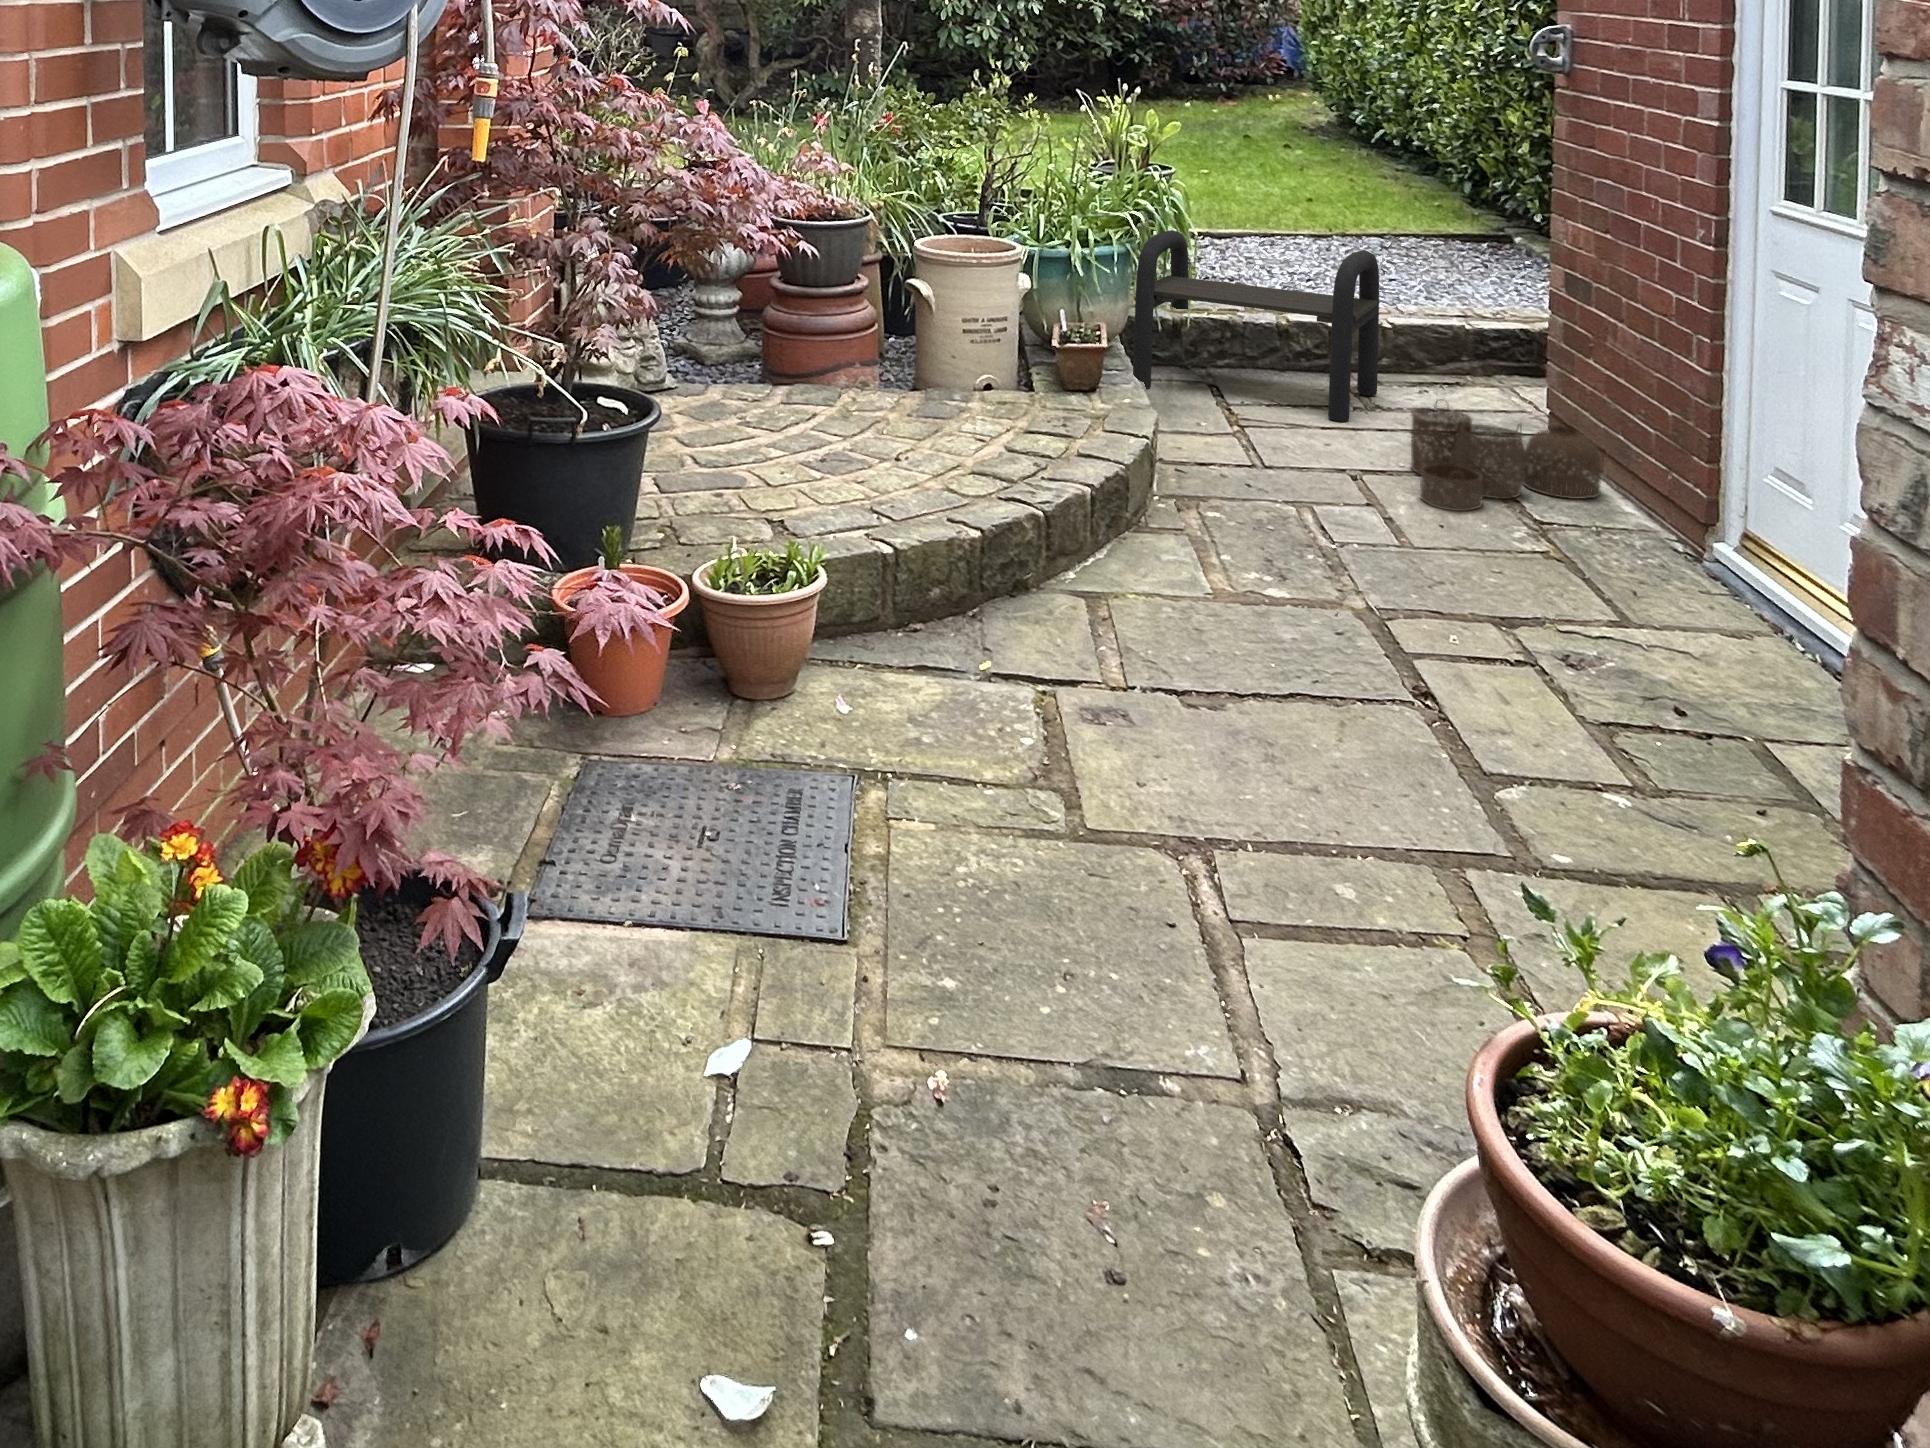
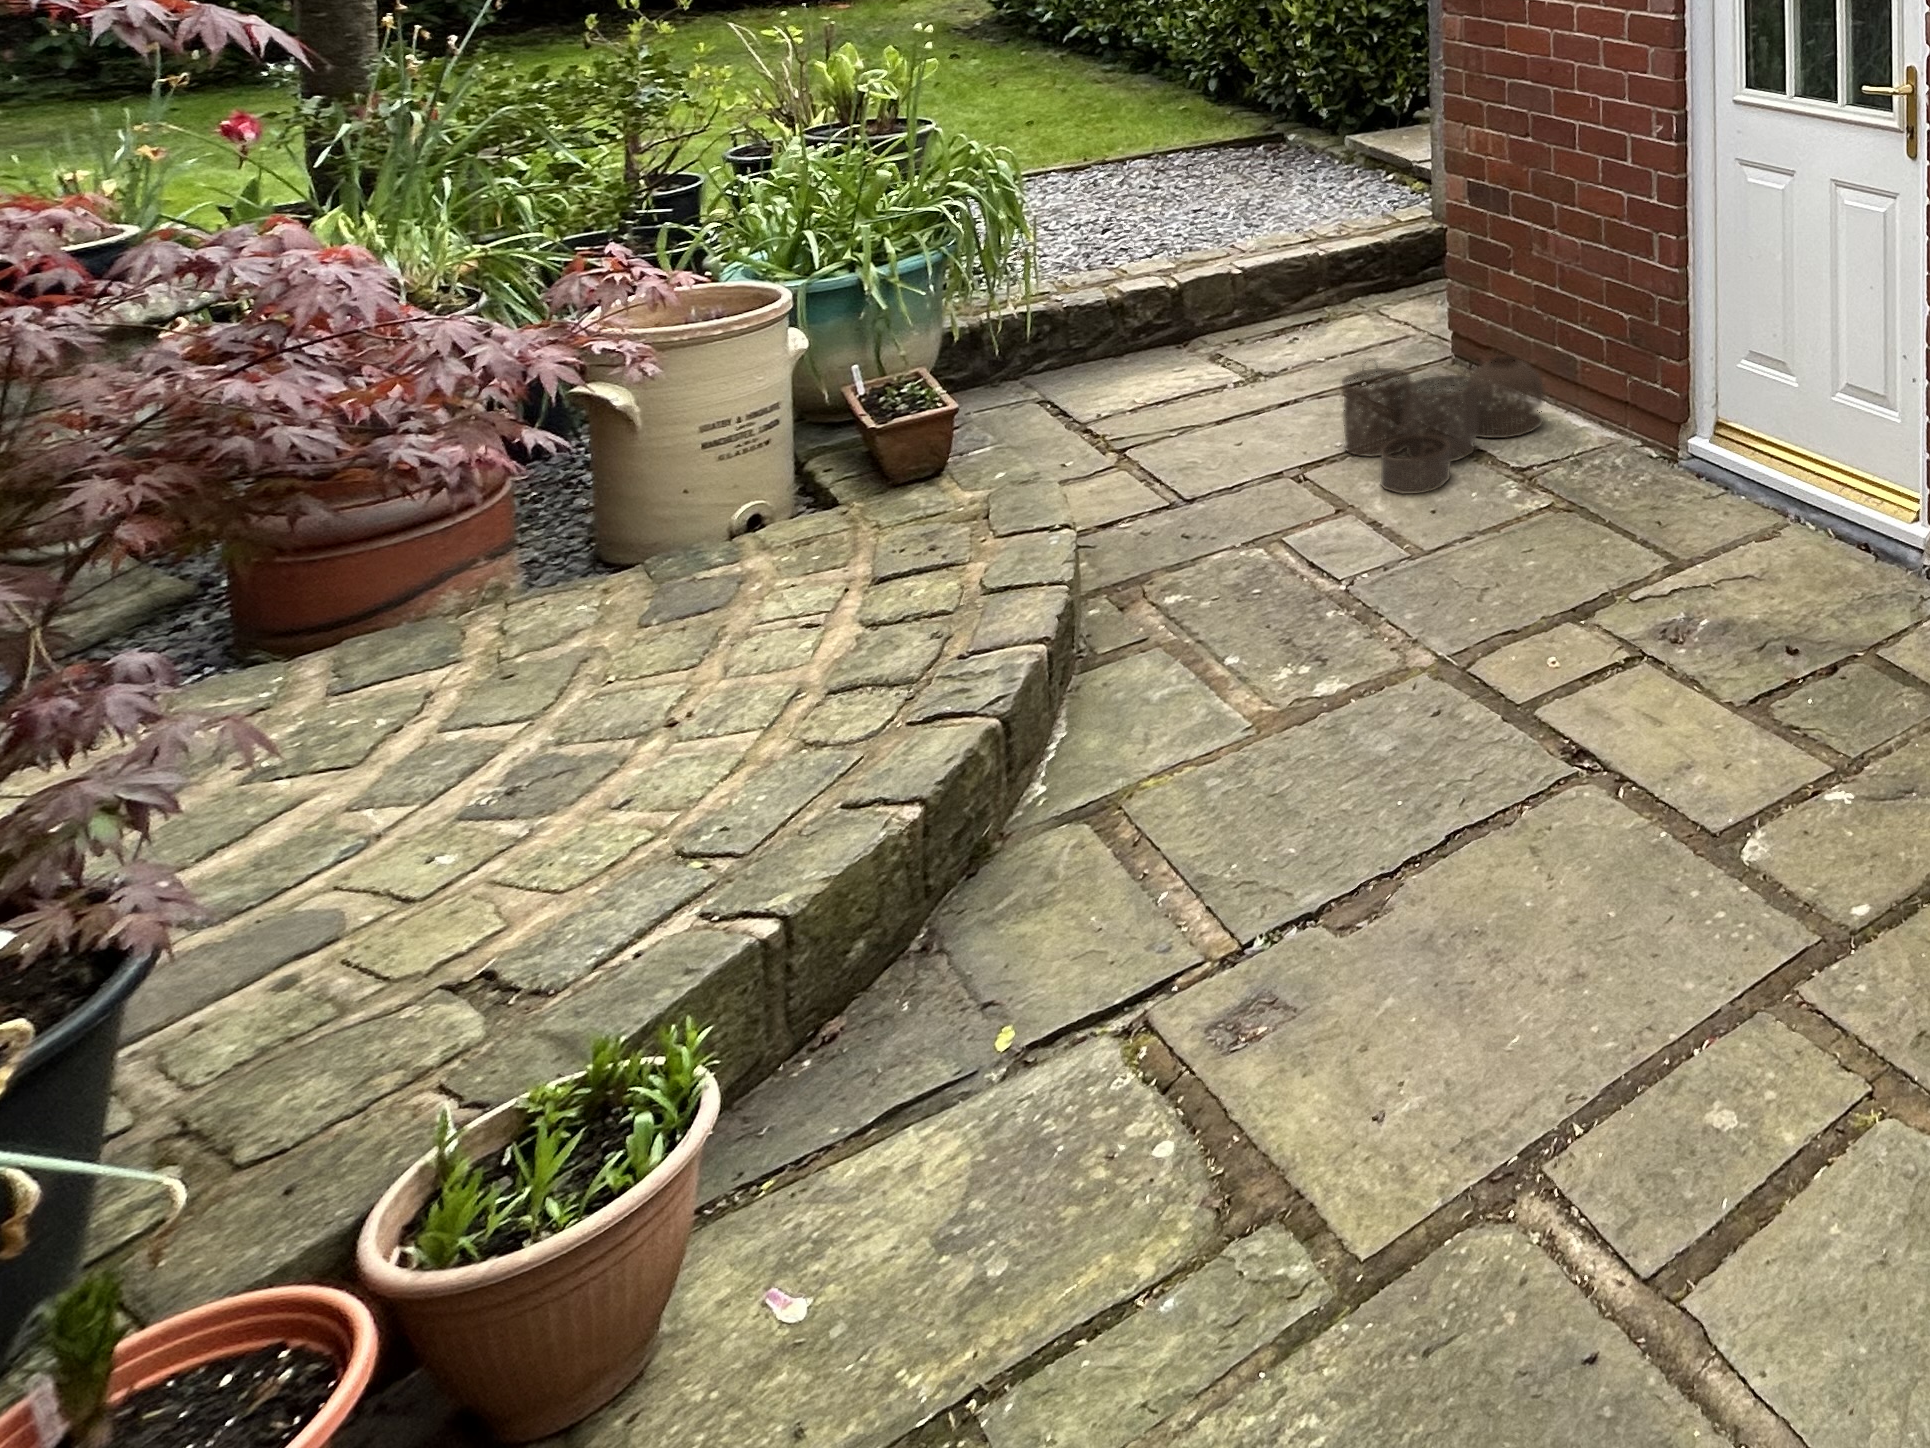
bench: present [1133,230,1379,422] -> none [918,193,1241,442]

